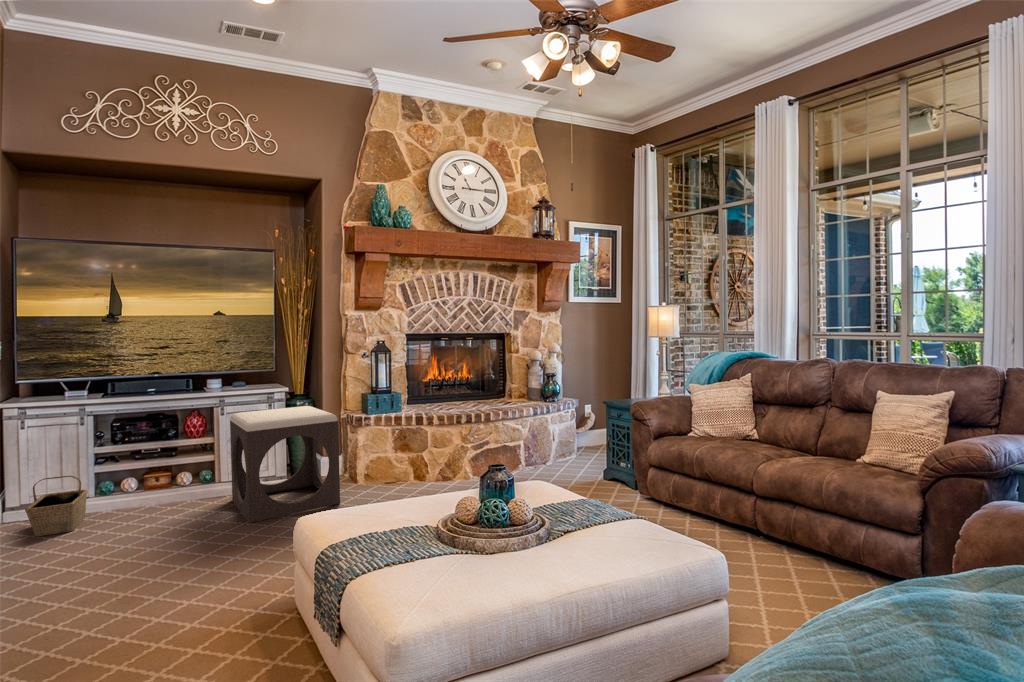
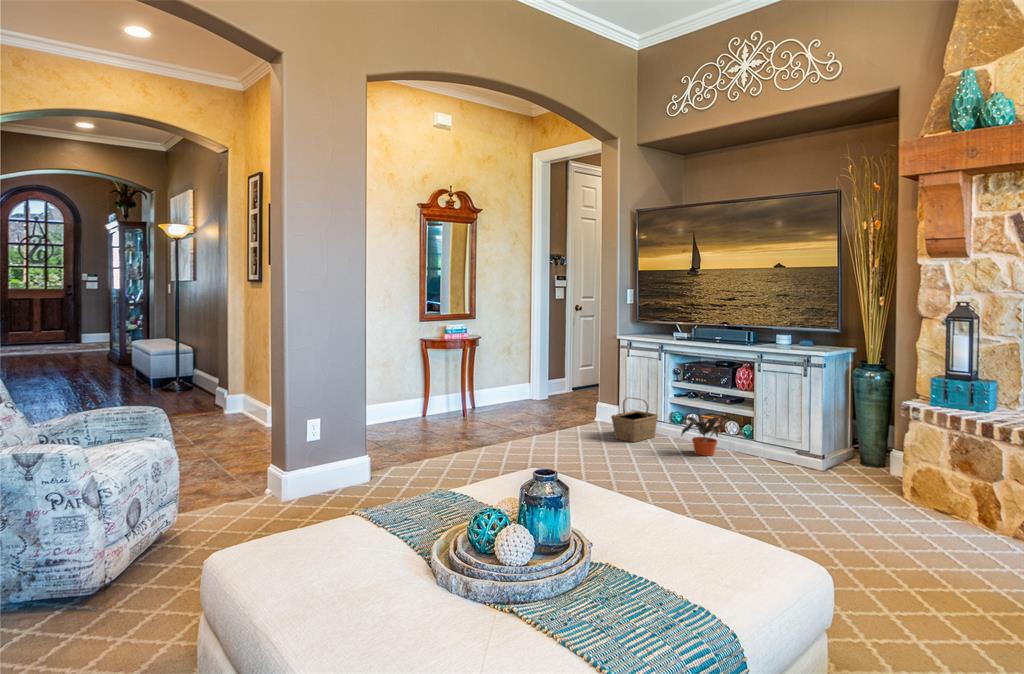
footstool: present [230,406,340,523] -> none [727,372,855,503]
potted plant: none [141,469,200,514] -> present [682,417,727,456]

